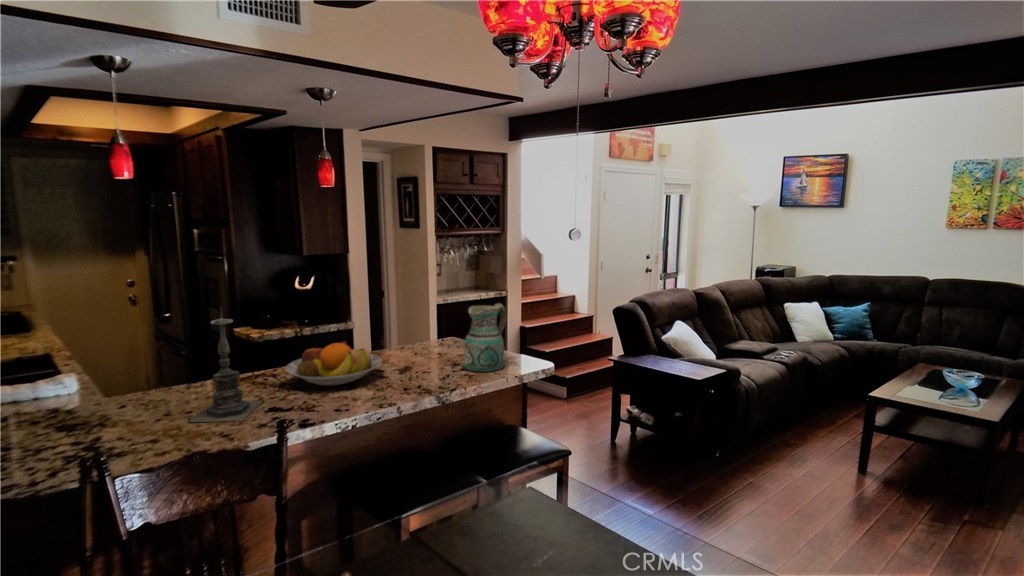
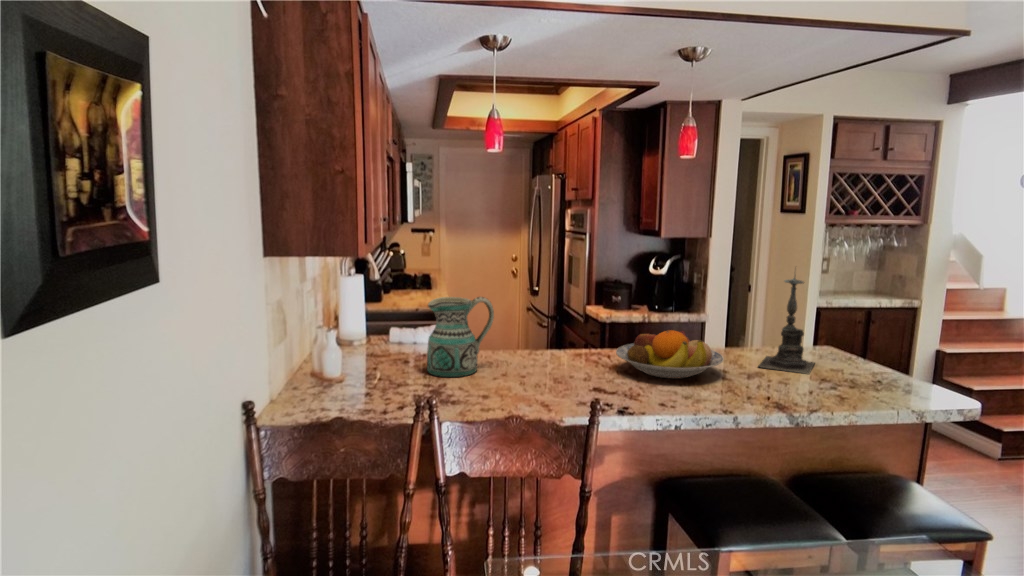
ceramic pitcher: present [463,303,506,372] -> present [427,297,494,377]
candle holder: present [188,307,263,422] -> present [758,277,815,374]

